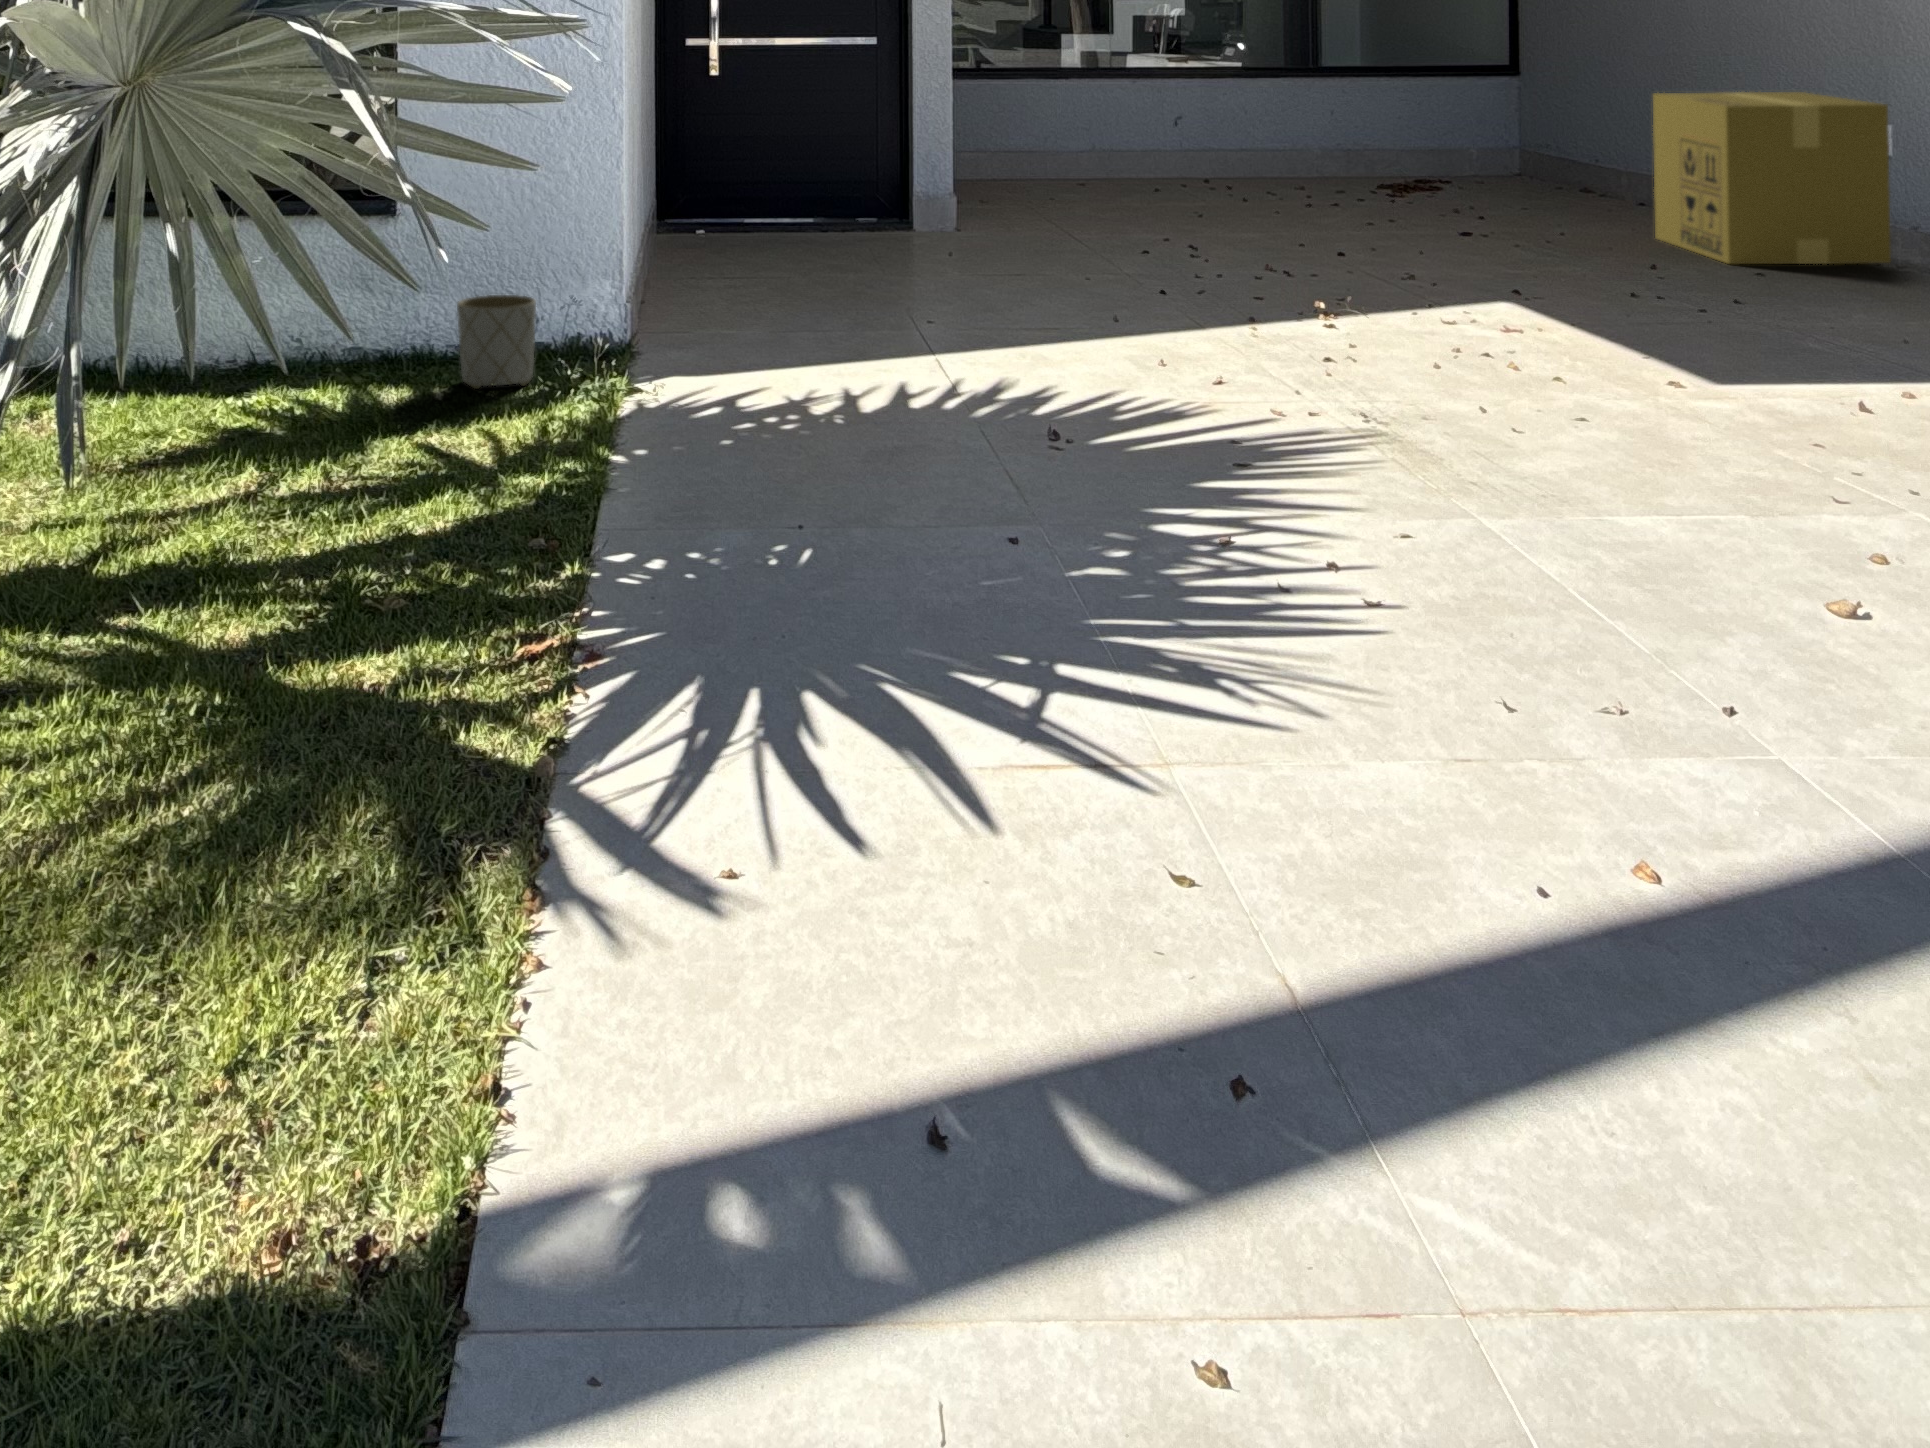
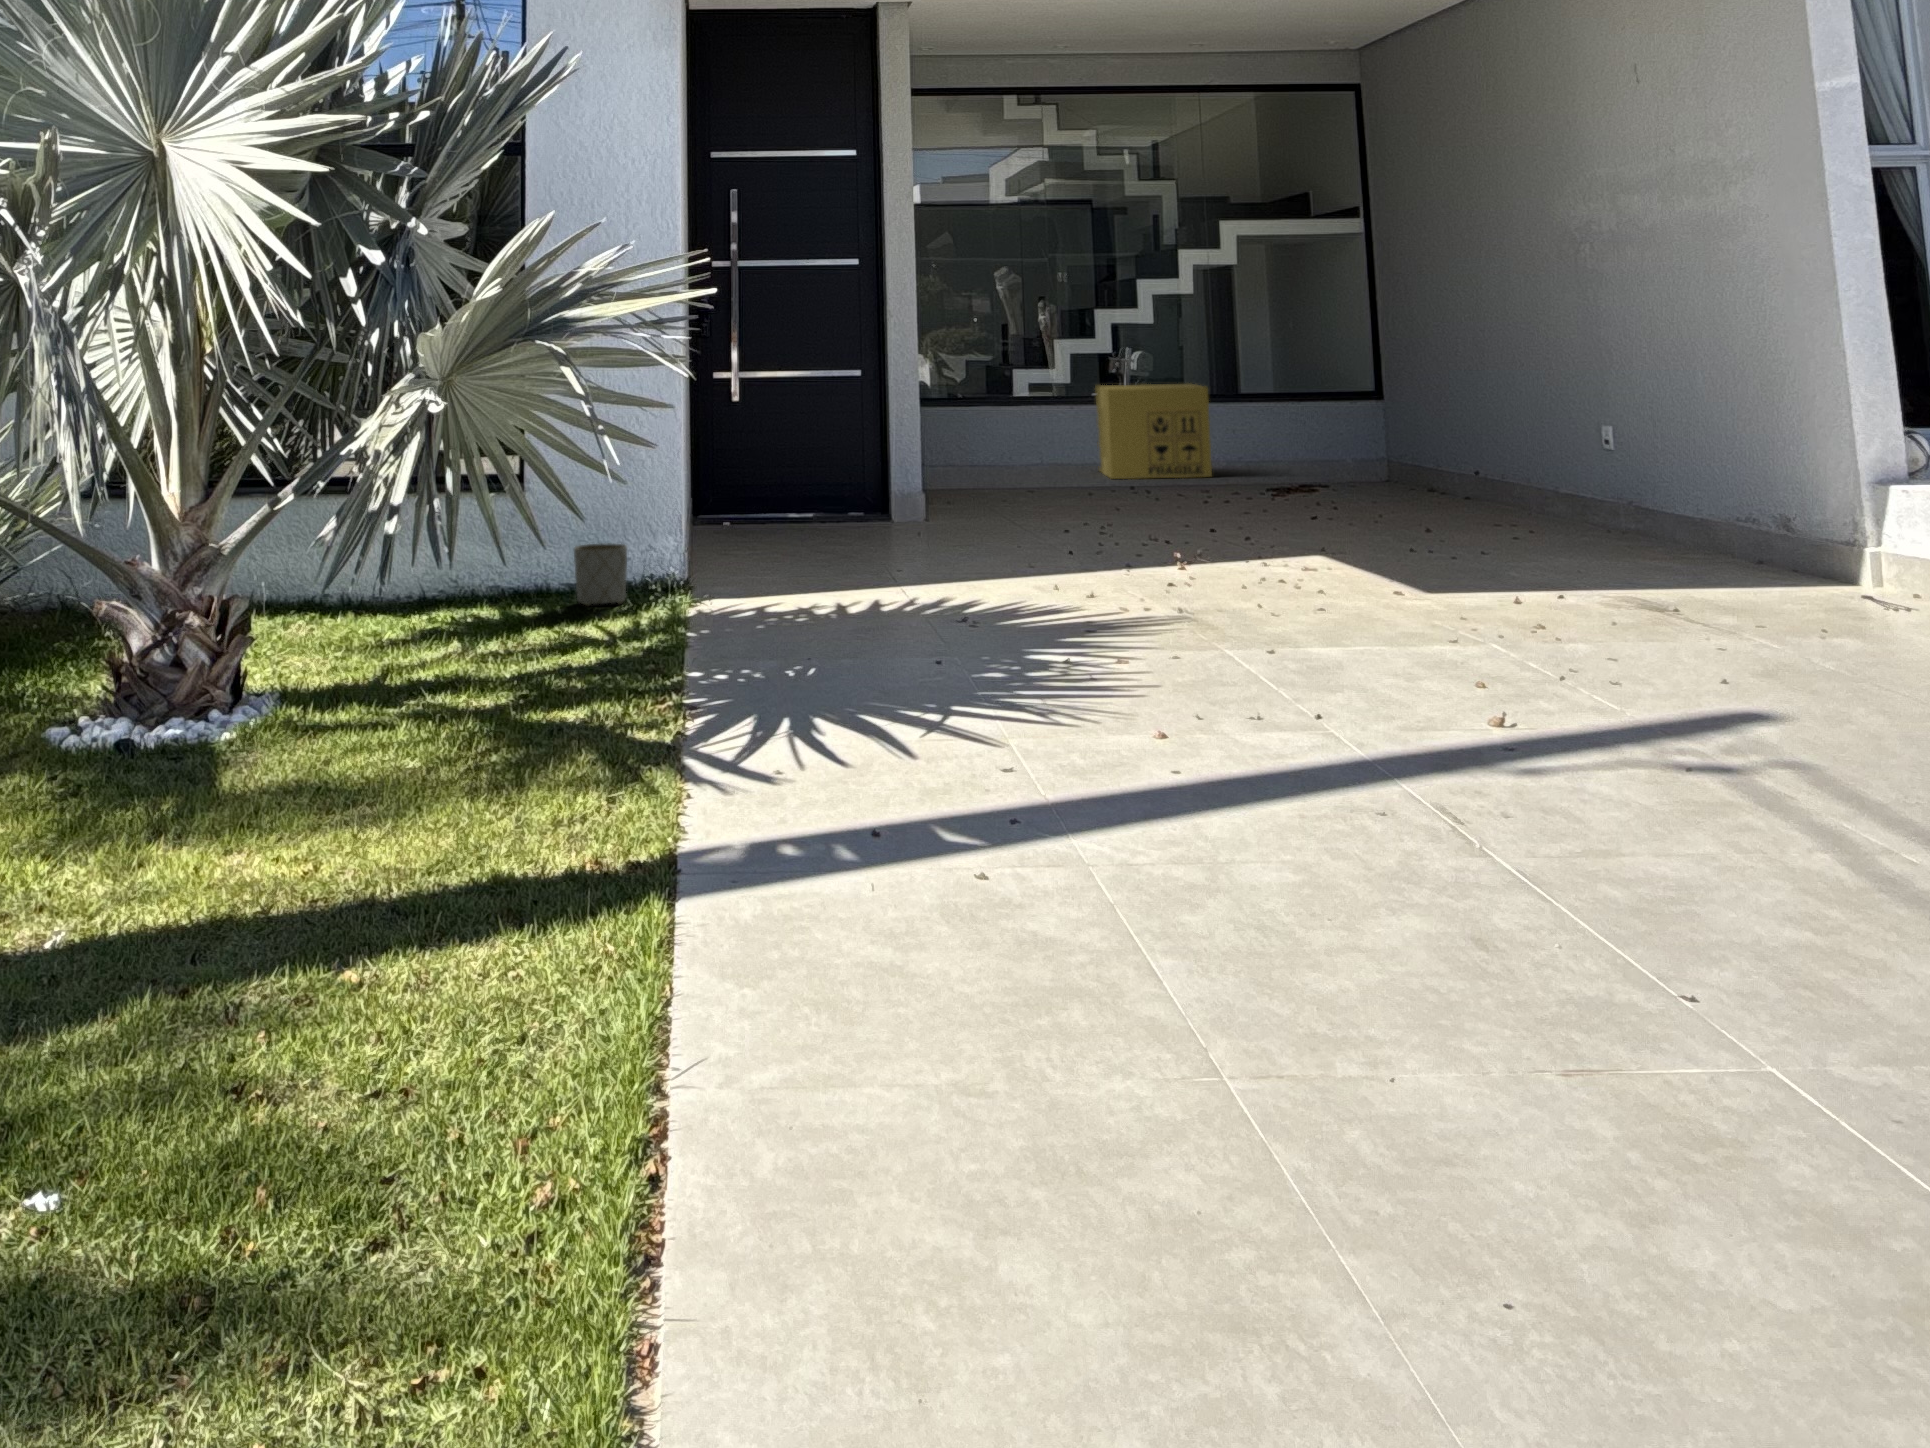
cardboard box: present [1653,92,1891,264] -> present [1095,383,1212,479]

